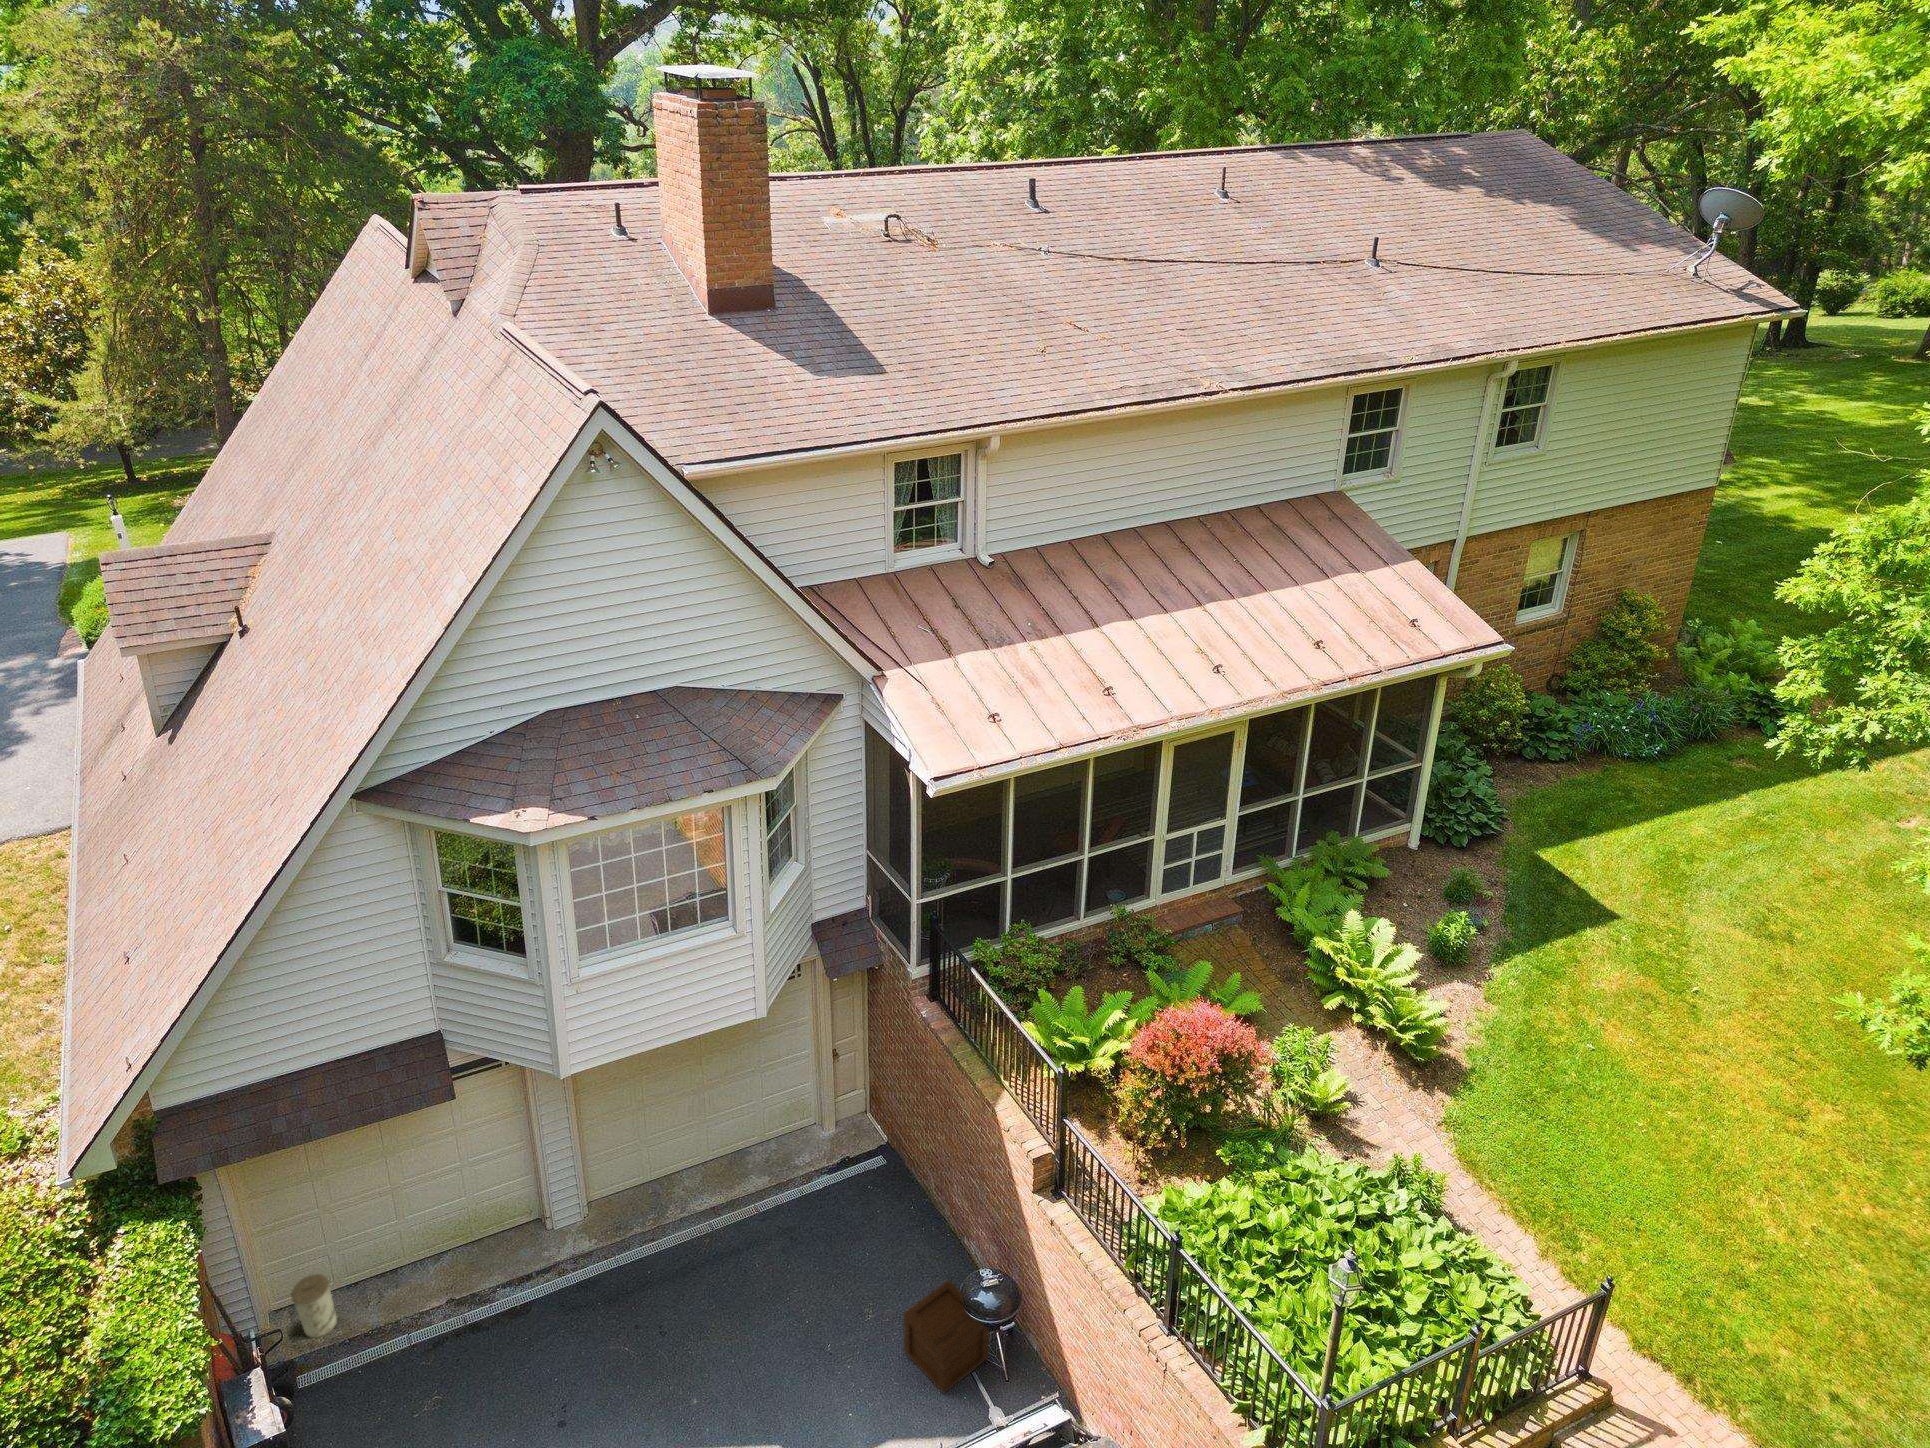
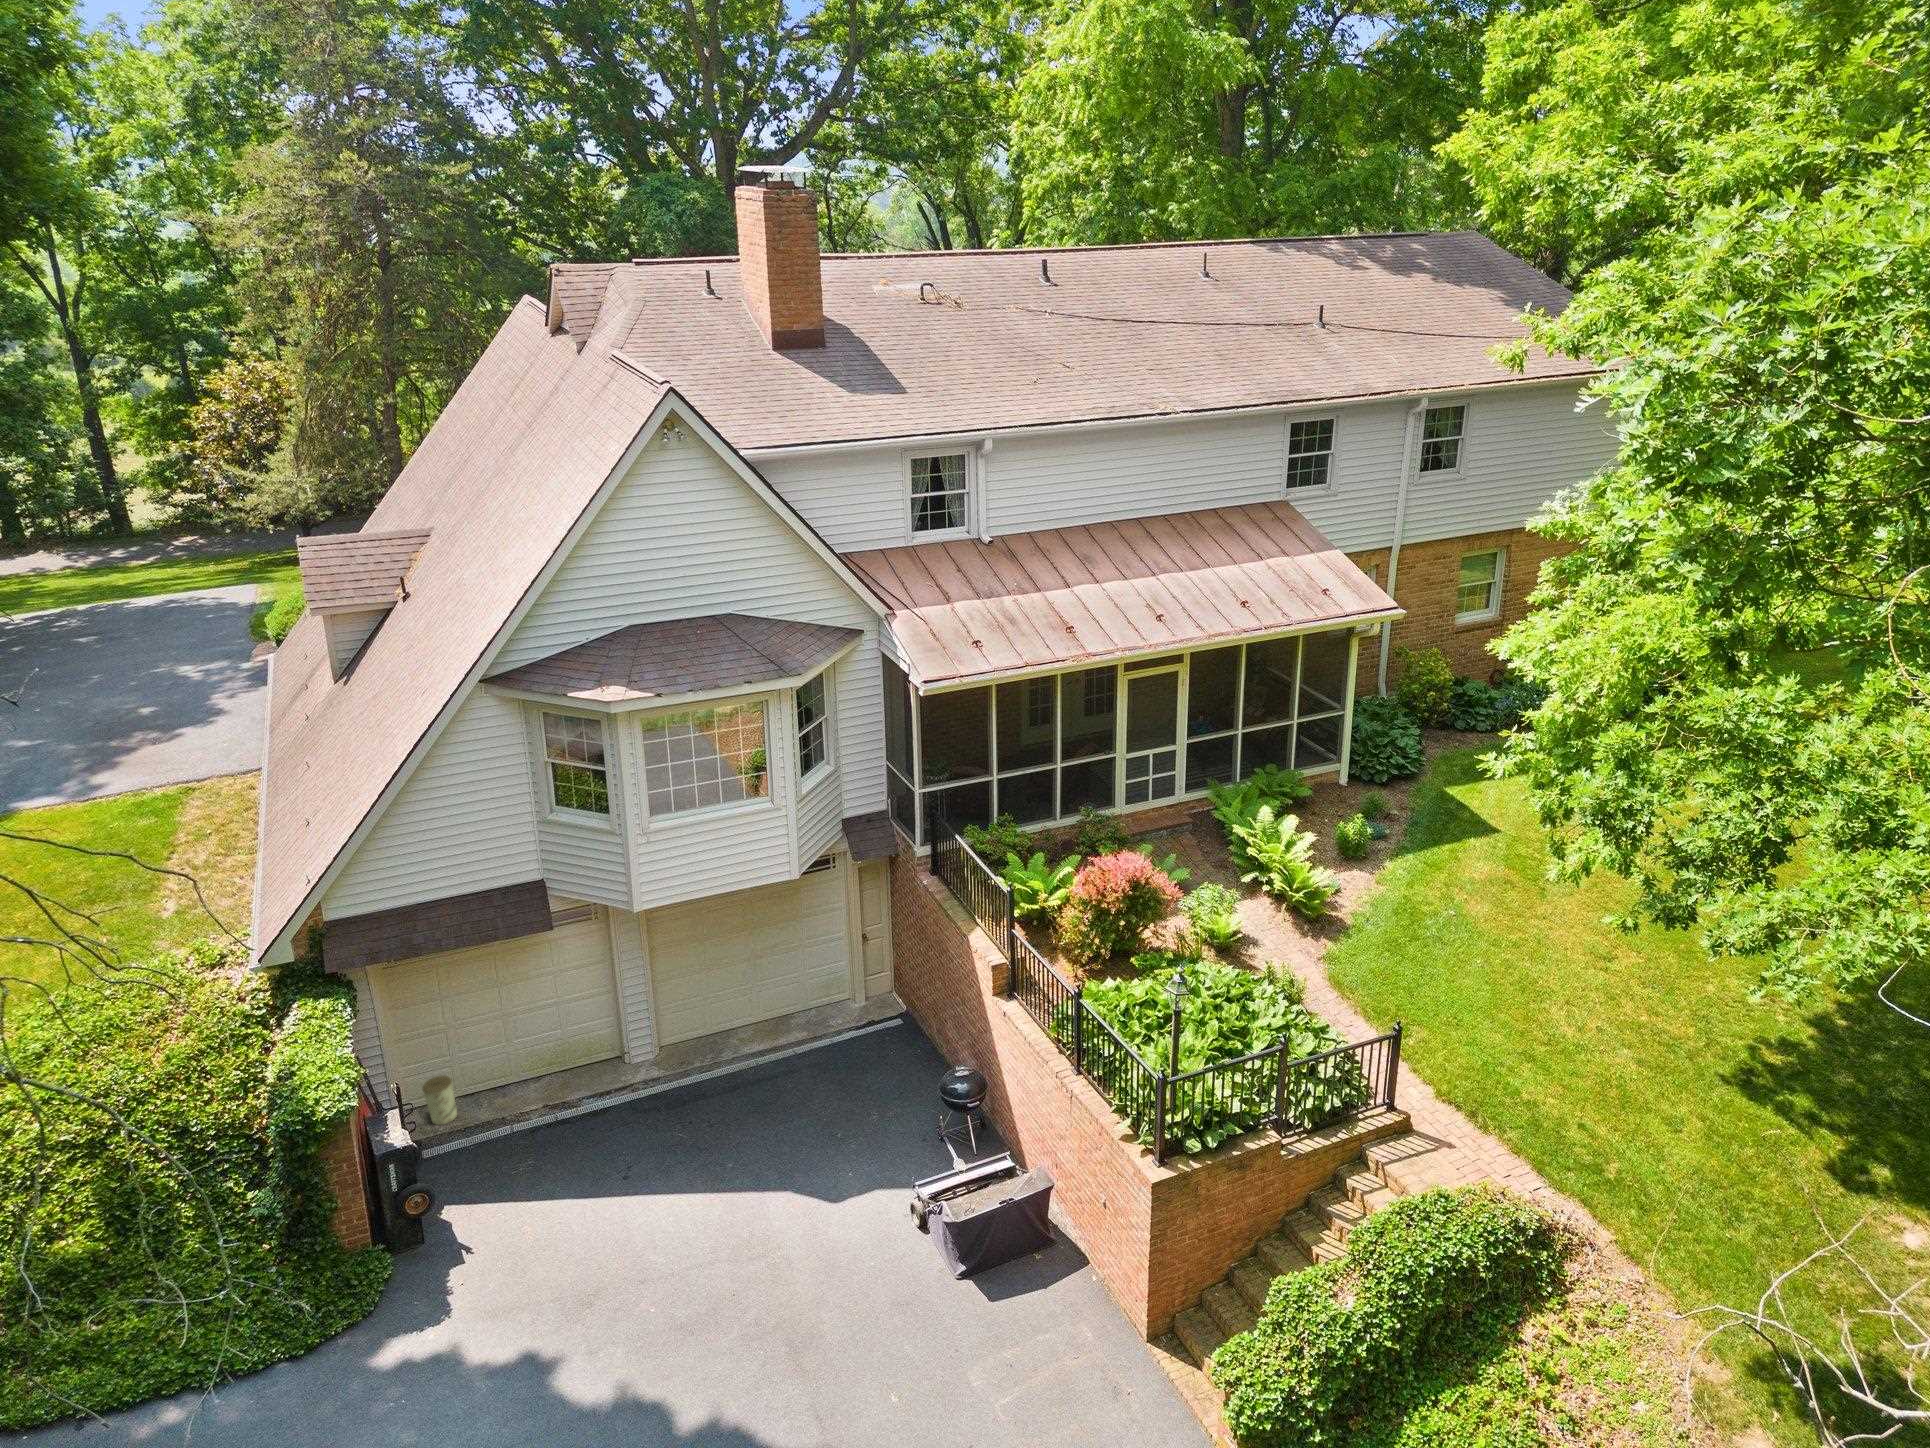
wooden crate: present [903,1280,989,1393] -> none [894,1077,963,1159]

